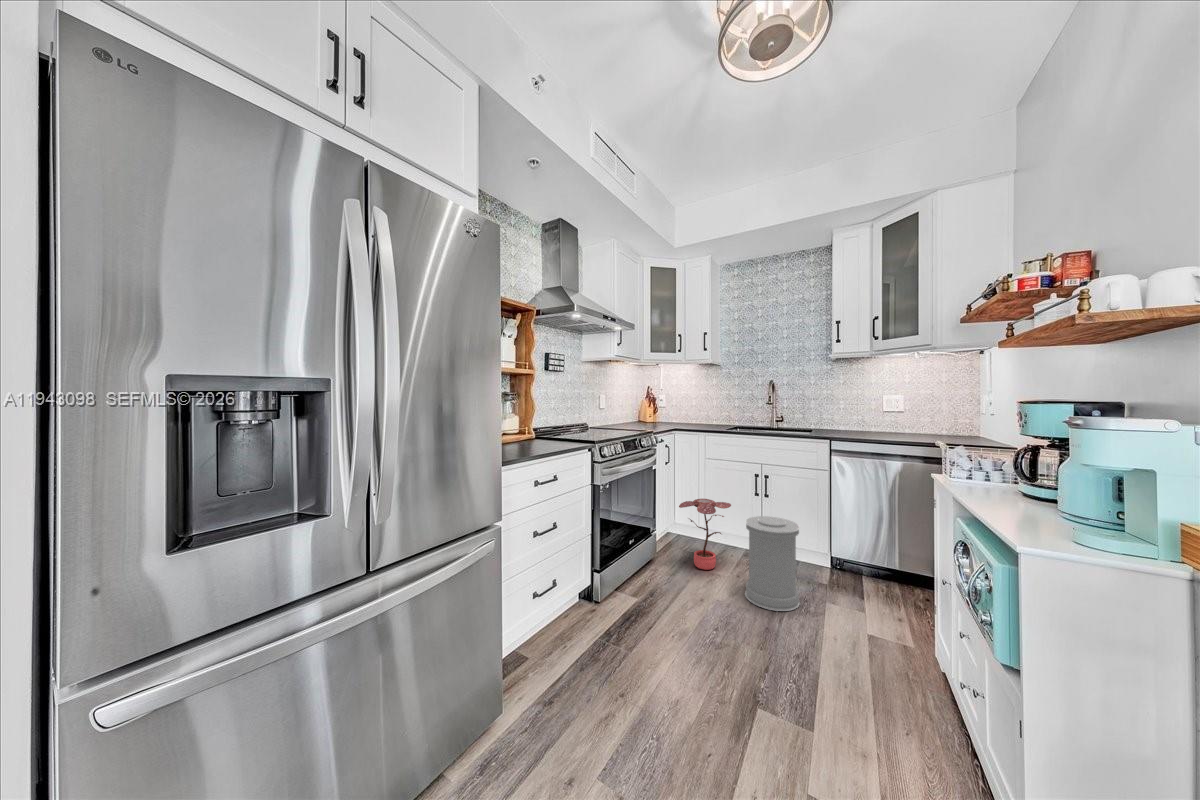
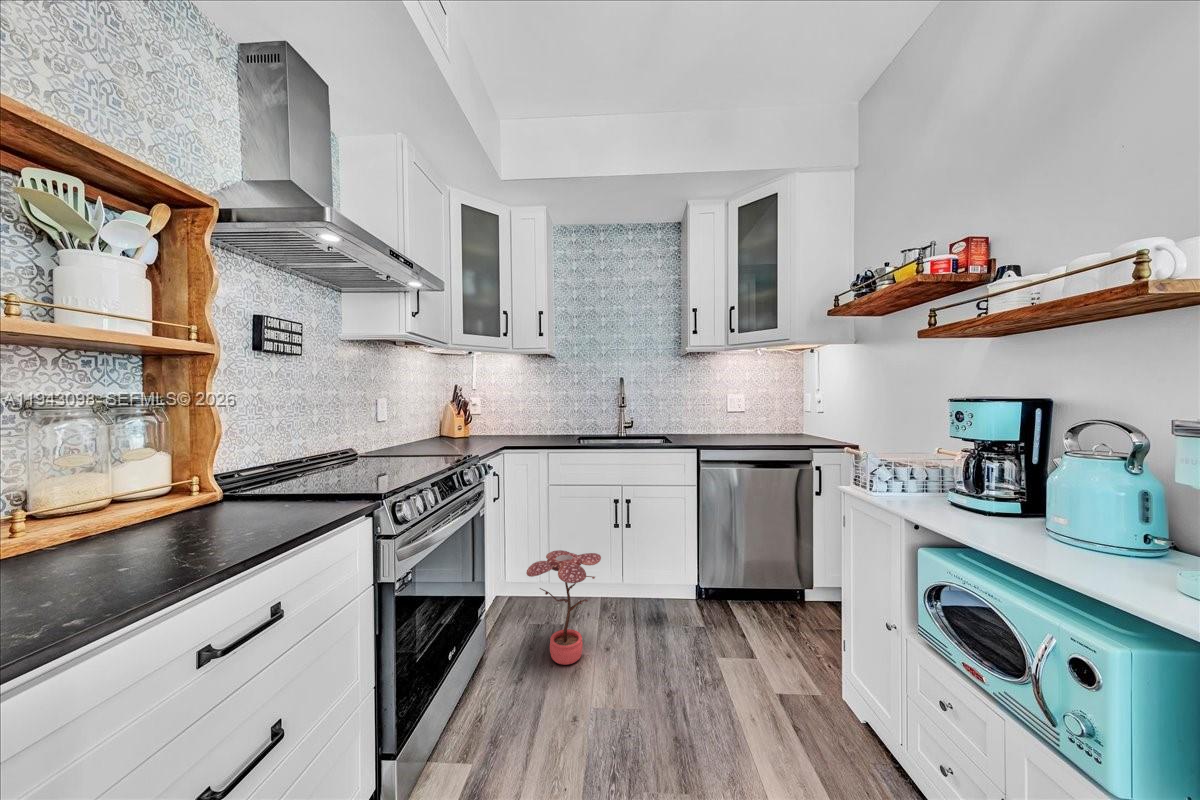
trash can: present [745,516,800,611] -> none [639,570,715,723]

